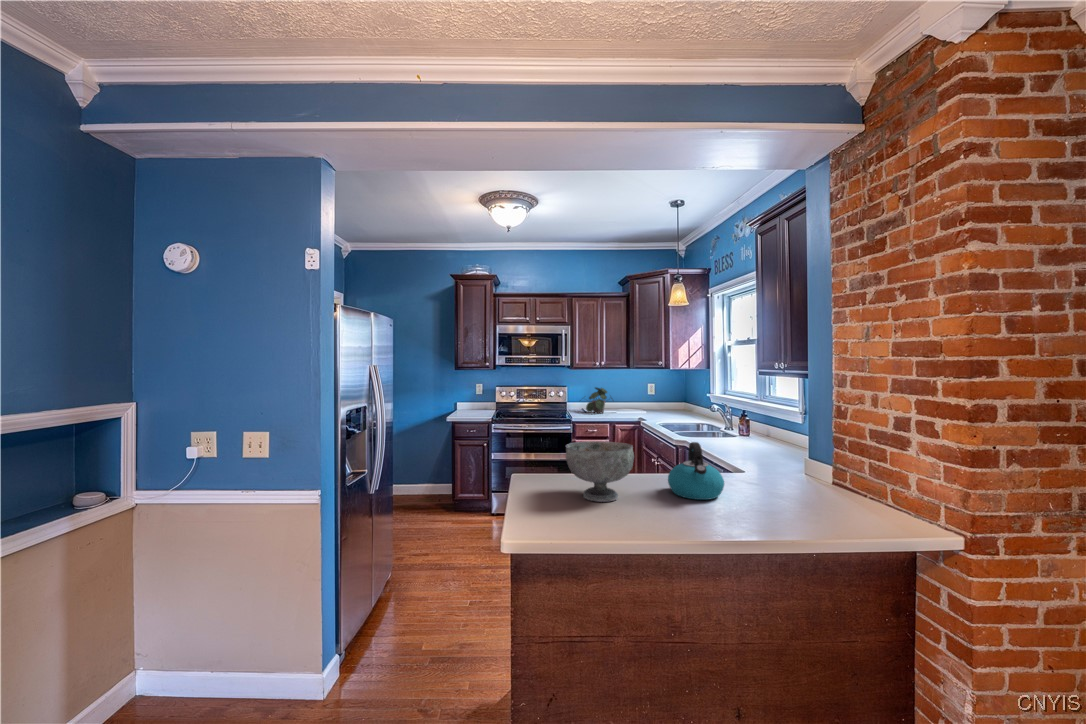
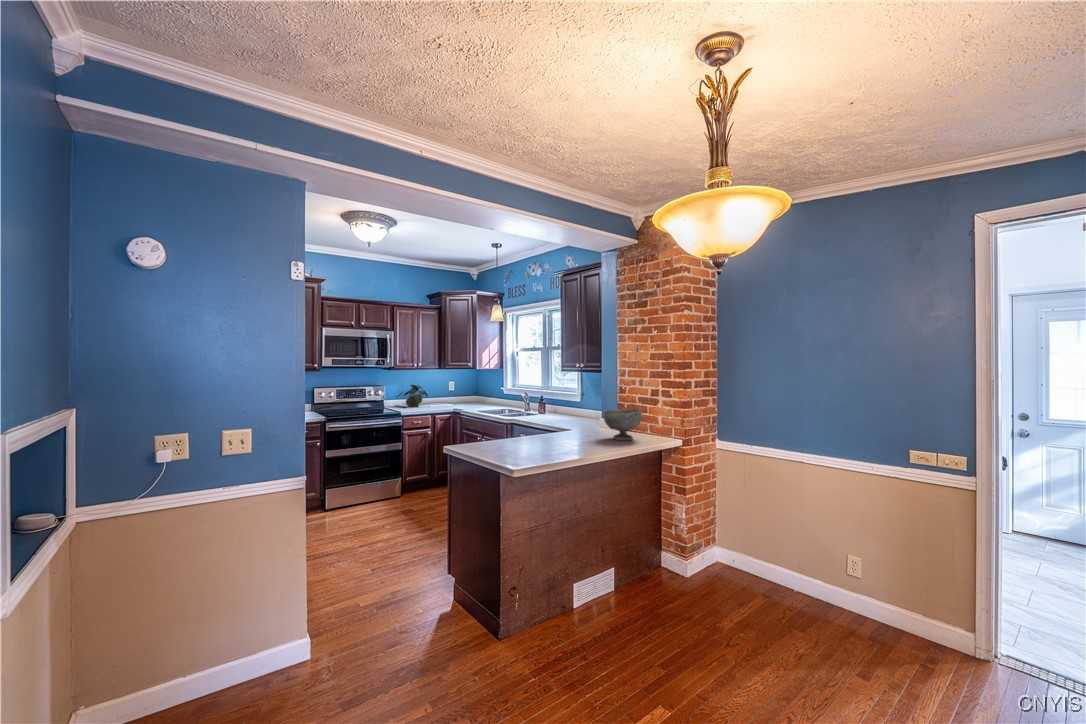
decorative bowl: present [566,441,634,502] -> present [604,409,642,440]
kettle: present [668,442,724,500] -> none [551,410,583,442]

